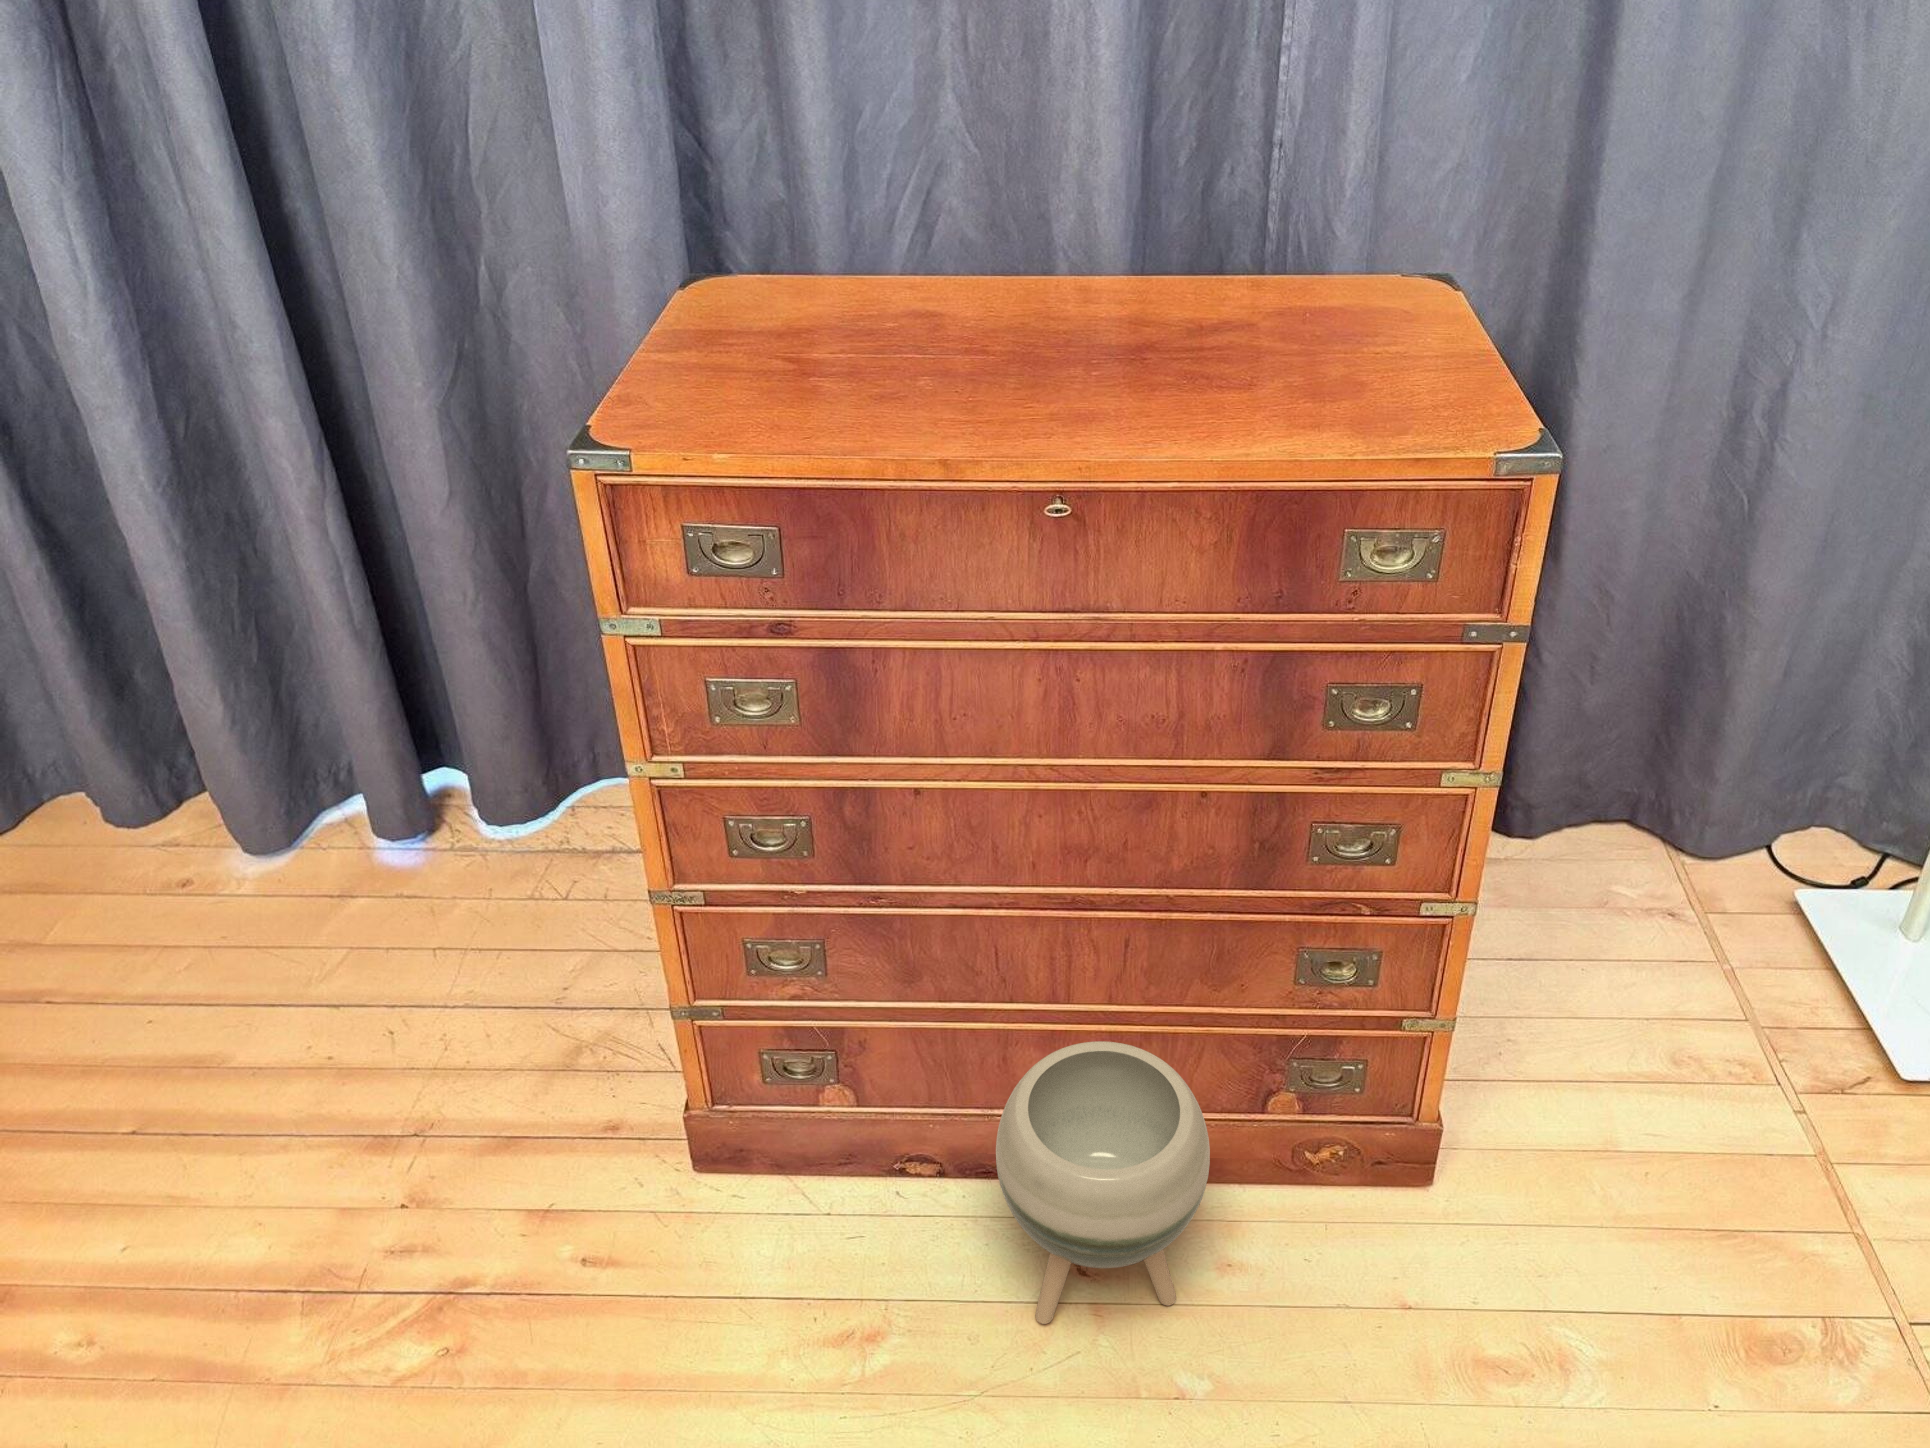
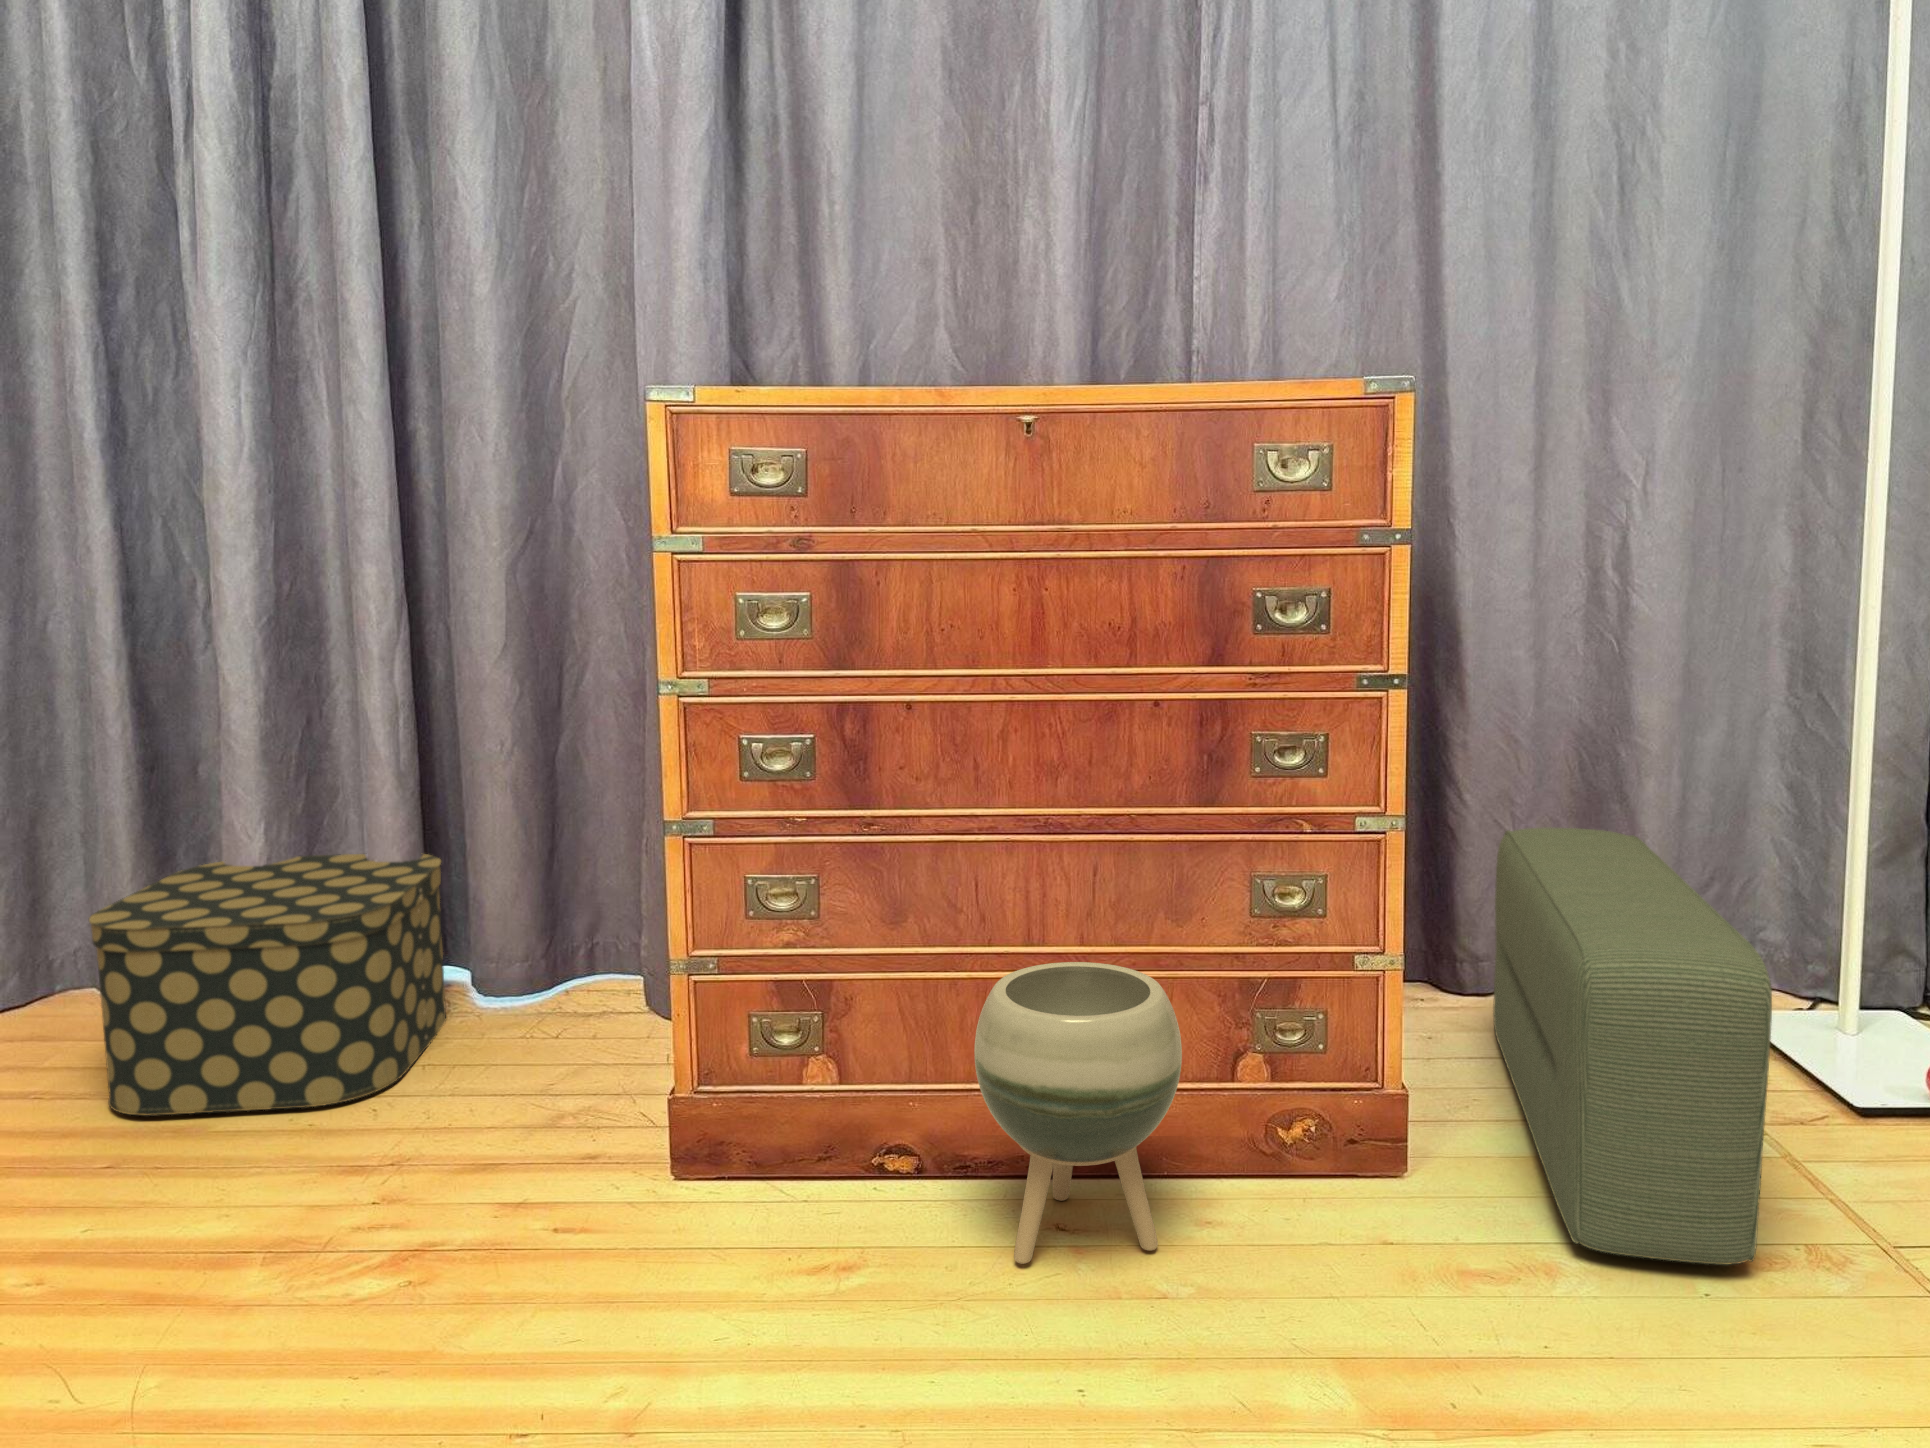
storage box: none [37,730,435,1068] -> present [89,854,446,1116]
pouf: none [1551,763,1836,1351] -> present [1493,828,1772,1265]

